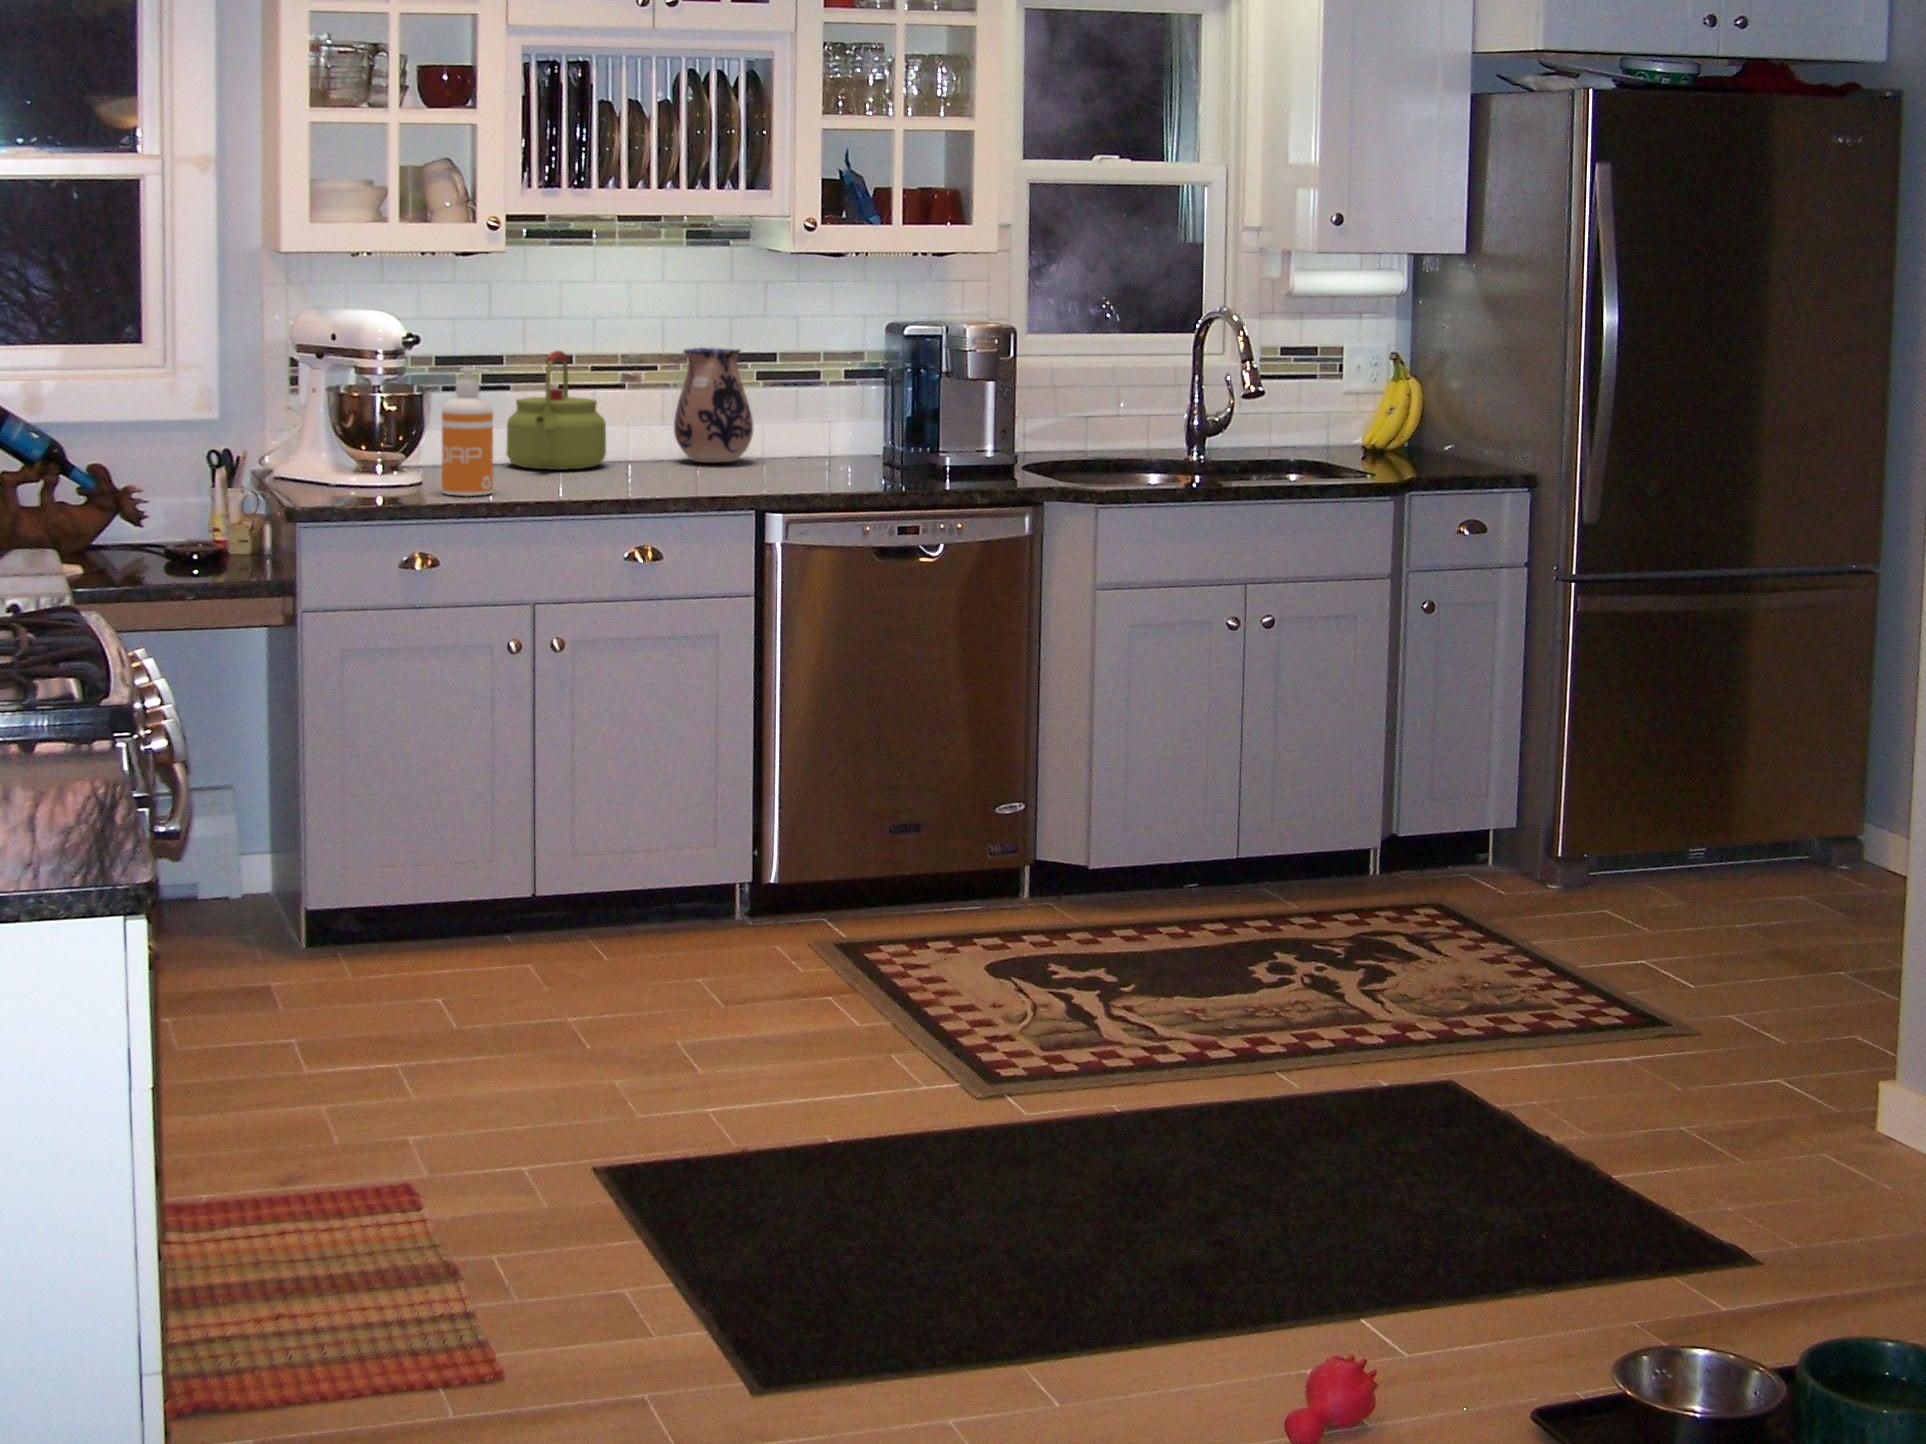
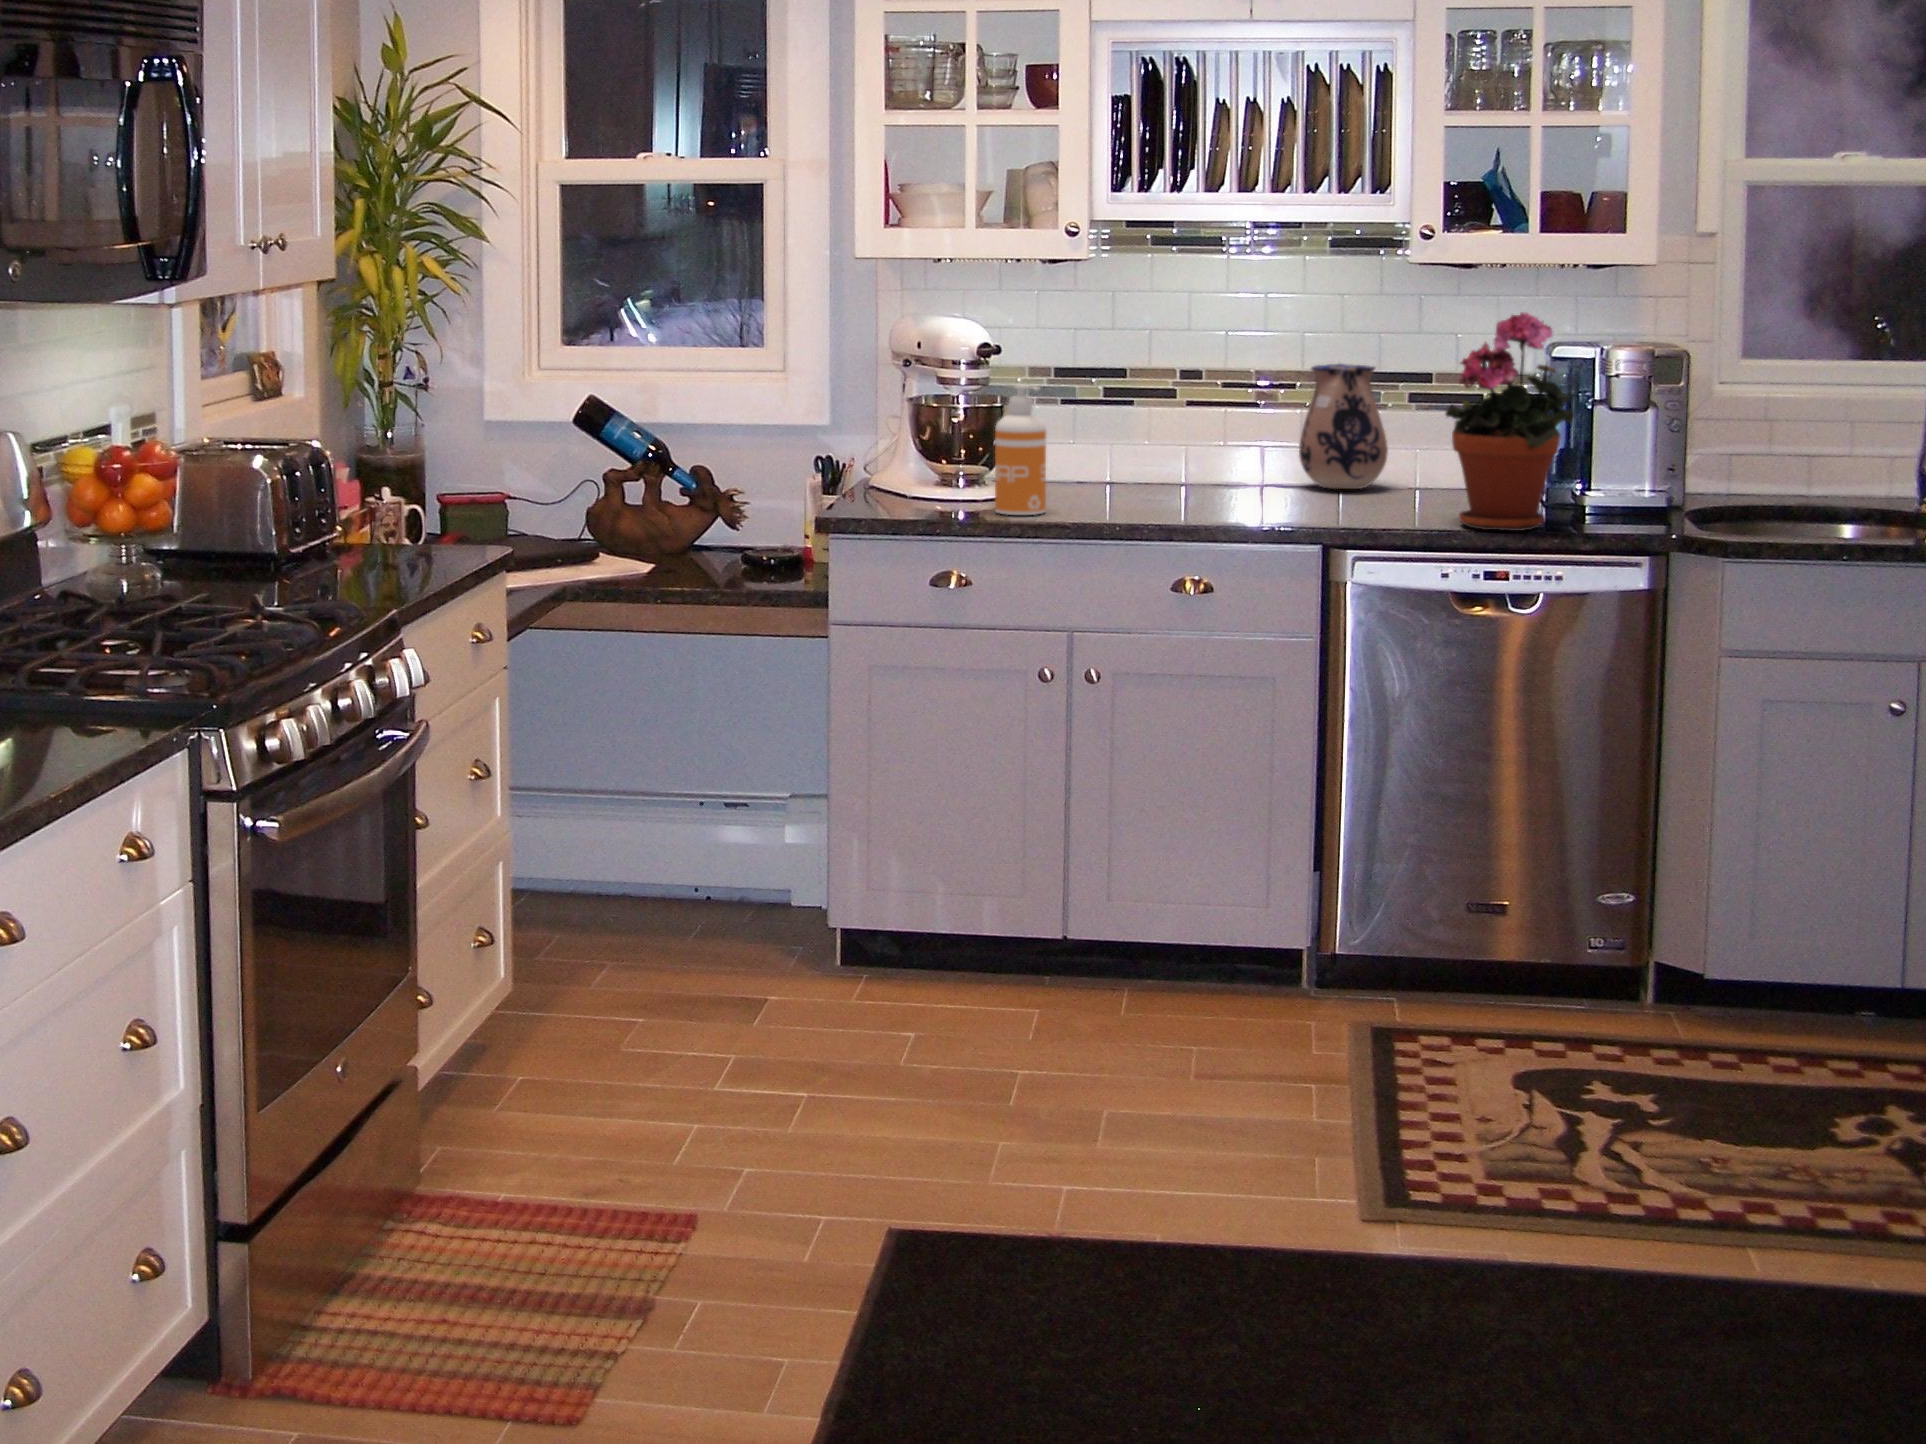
potted plant: none [845,295,964,490] -> present [1445,313,1575,531]
kettle: present [507,351,606,470] -> none [1114,365,1219,490]

